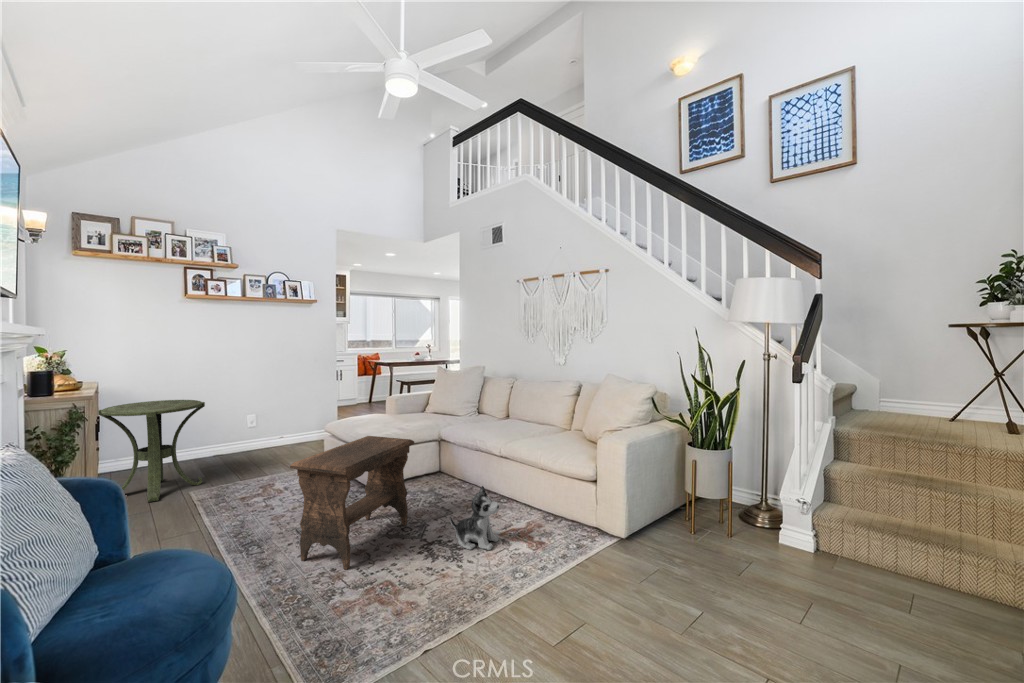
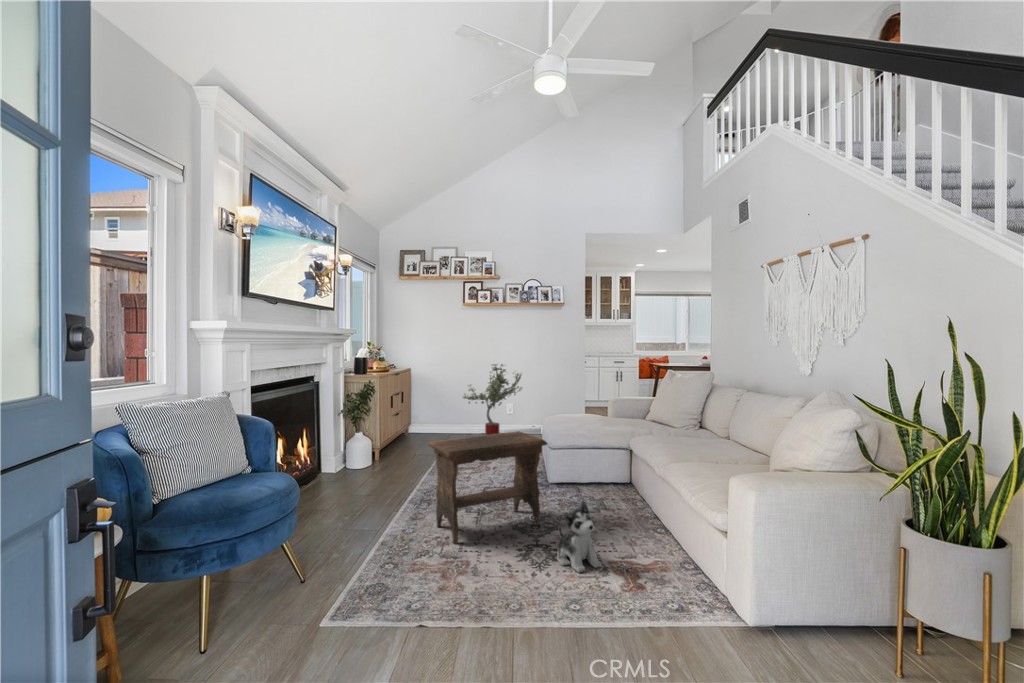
potted tree: none [190,366,275,455] -> present [463,364,522,435]
side table: present [98,400,205,502] -> none [389,386,451,461]

